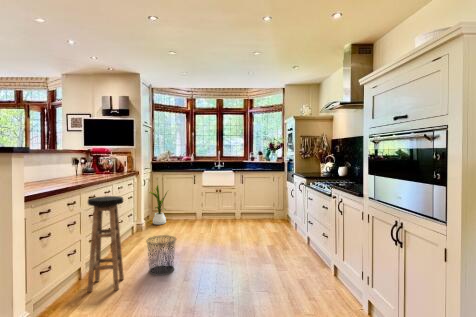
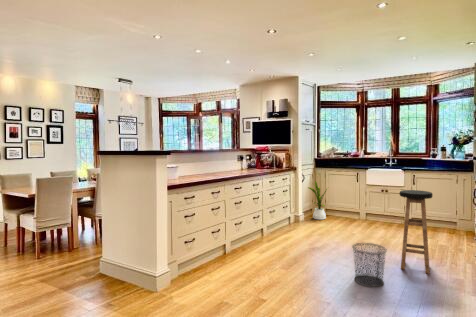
bar stool: present [87,196,124,292] -> present [400,190,432,274]
waste bin: present [147,236,176,275] -> present [353,243,386,287]

